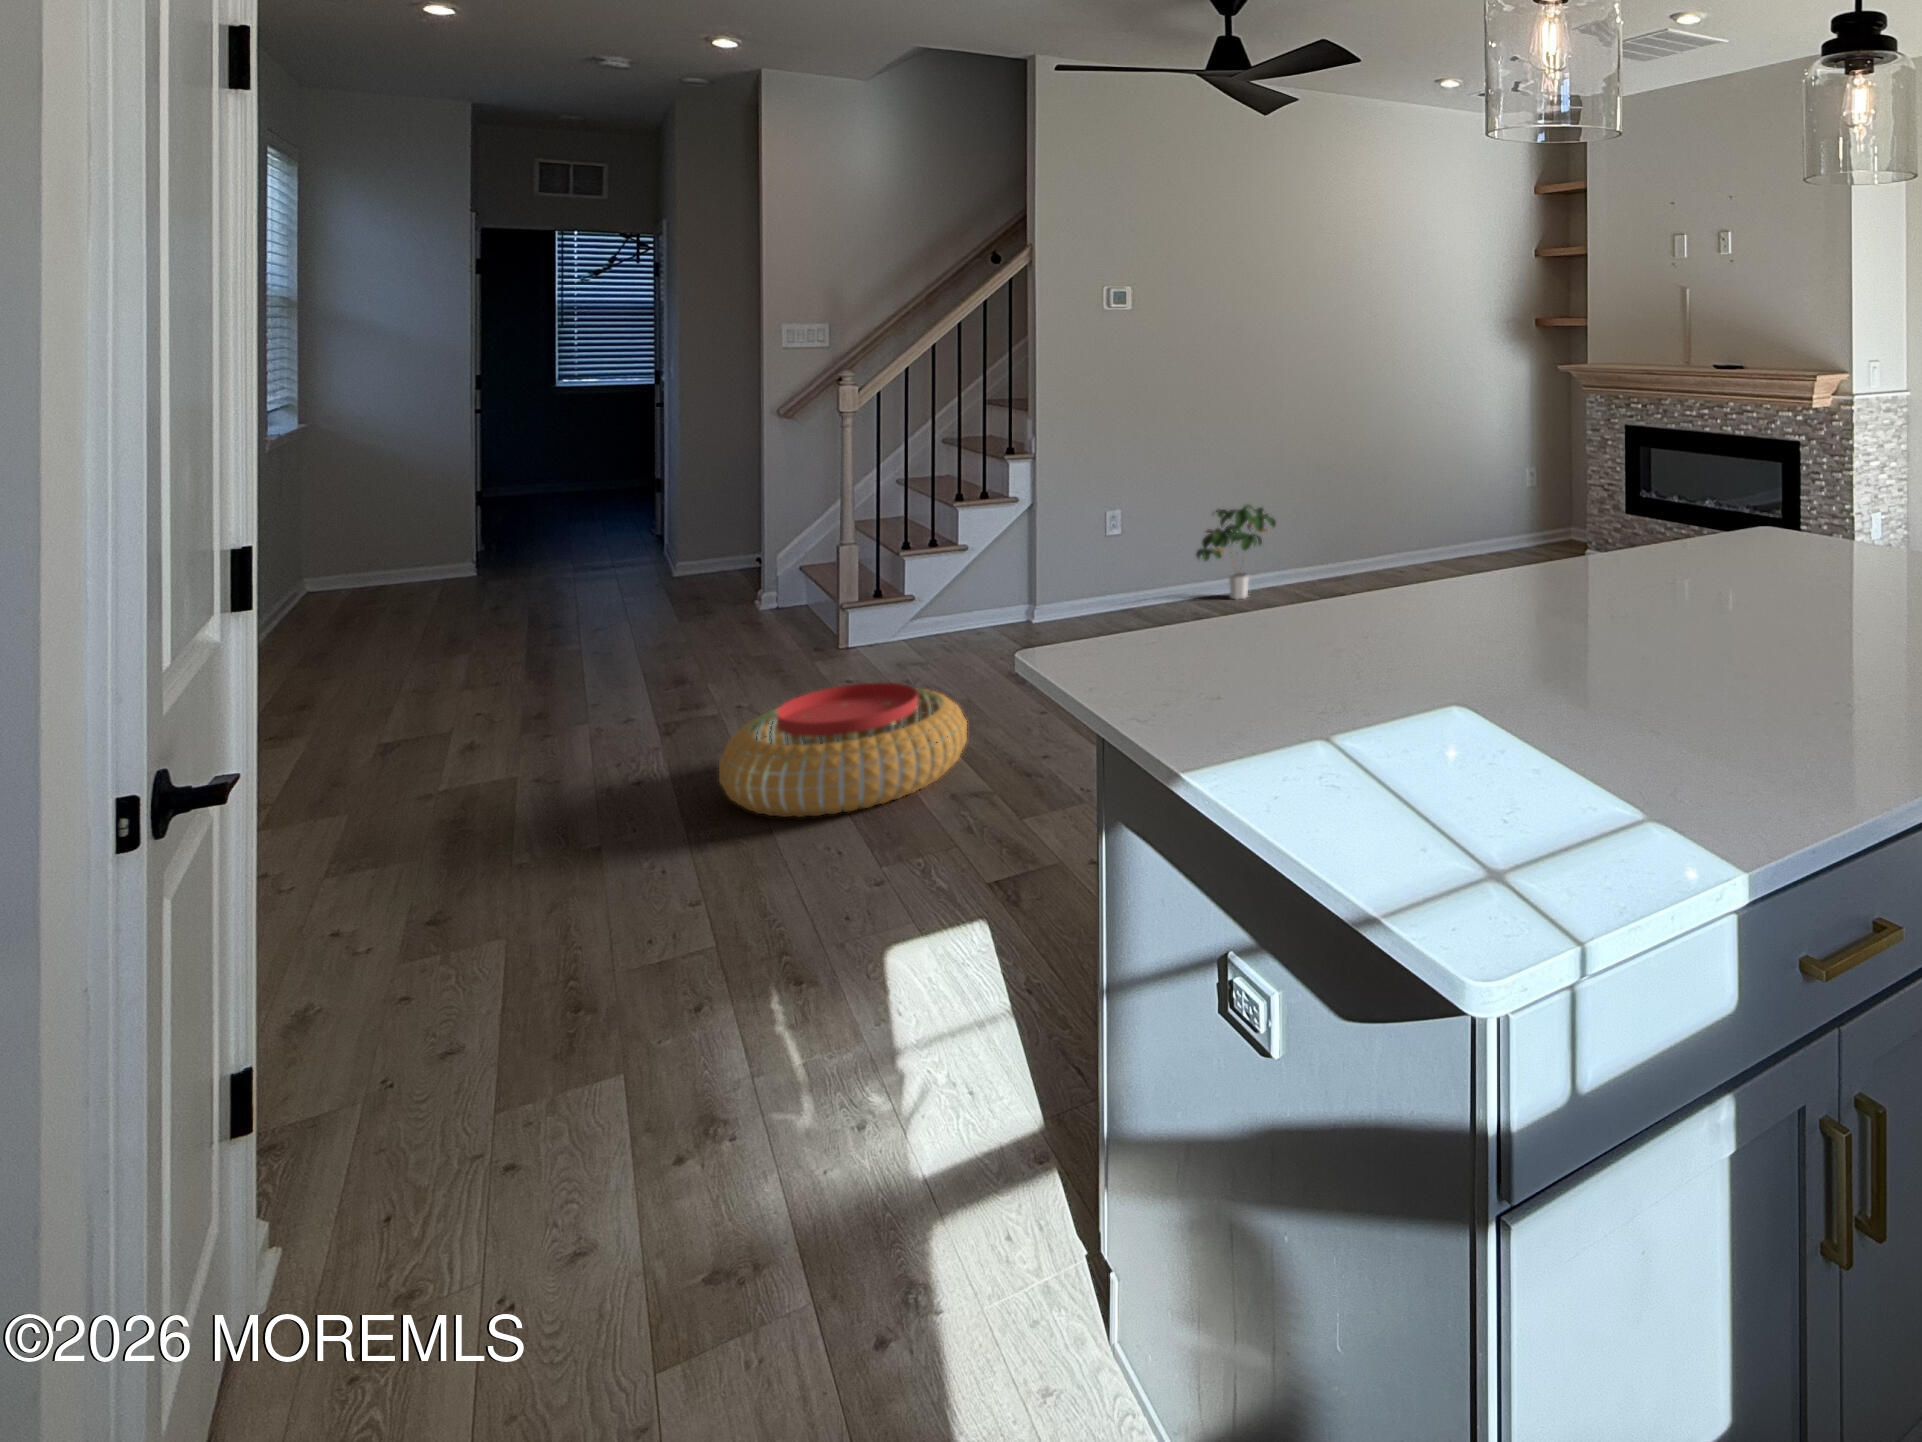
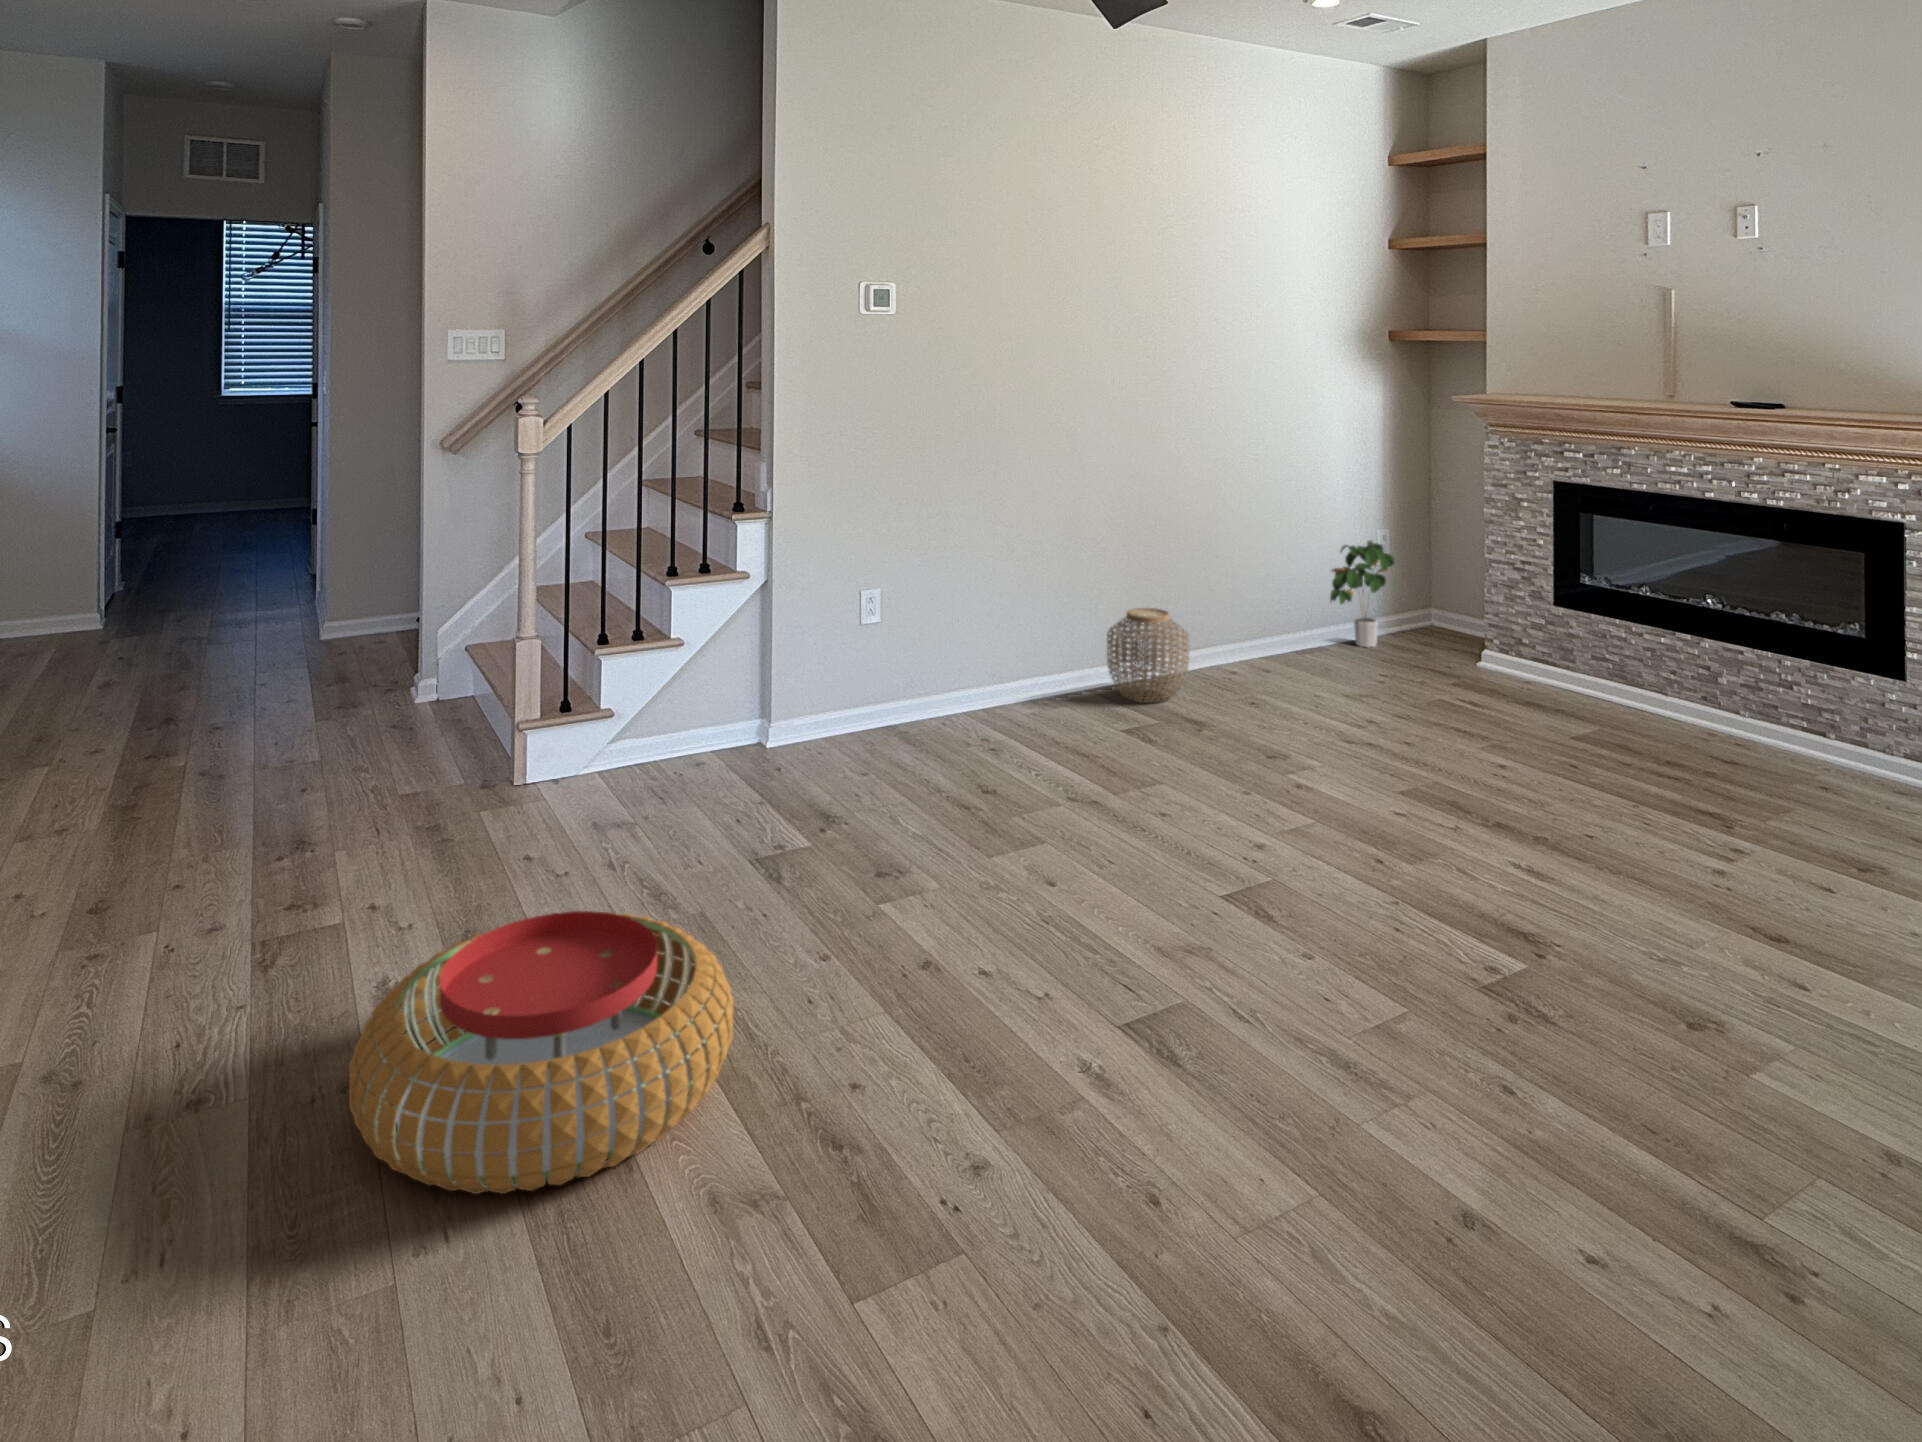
potted plant: present [1196,505,1276,599] -> present [1330,540,1395,647]
woven basket: none [1300,522,1360,589] -> present [1107,608,1189,703]

